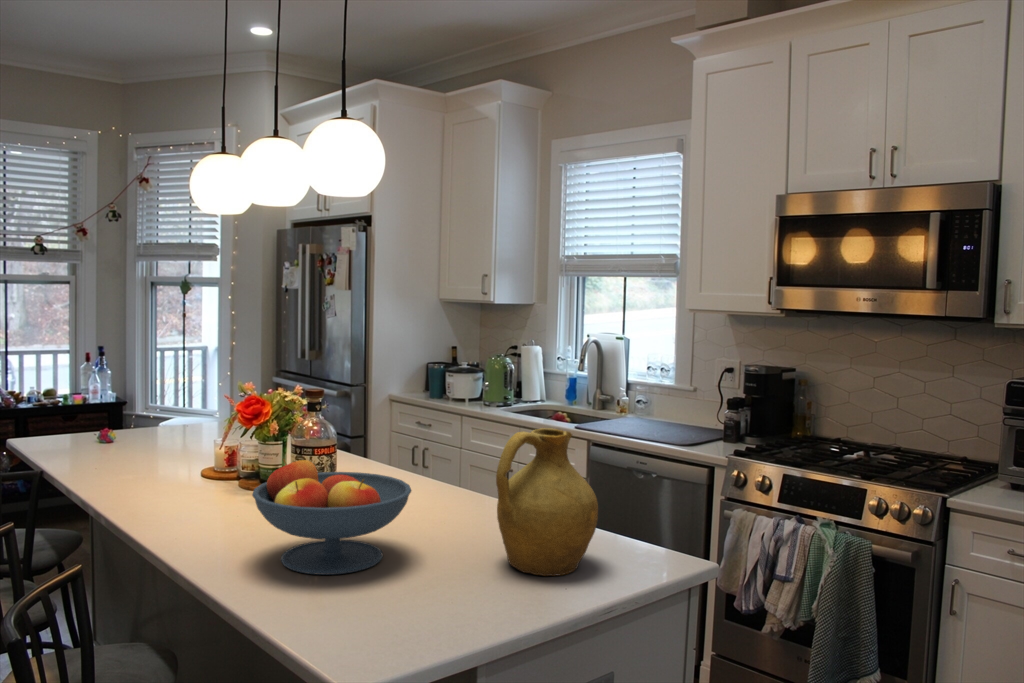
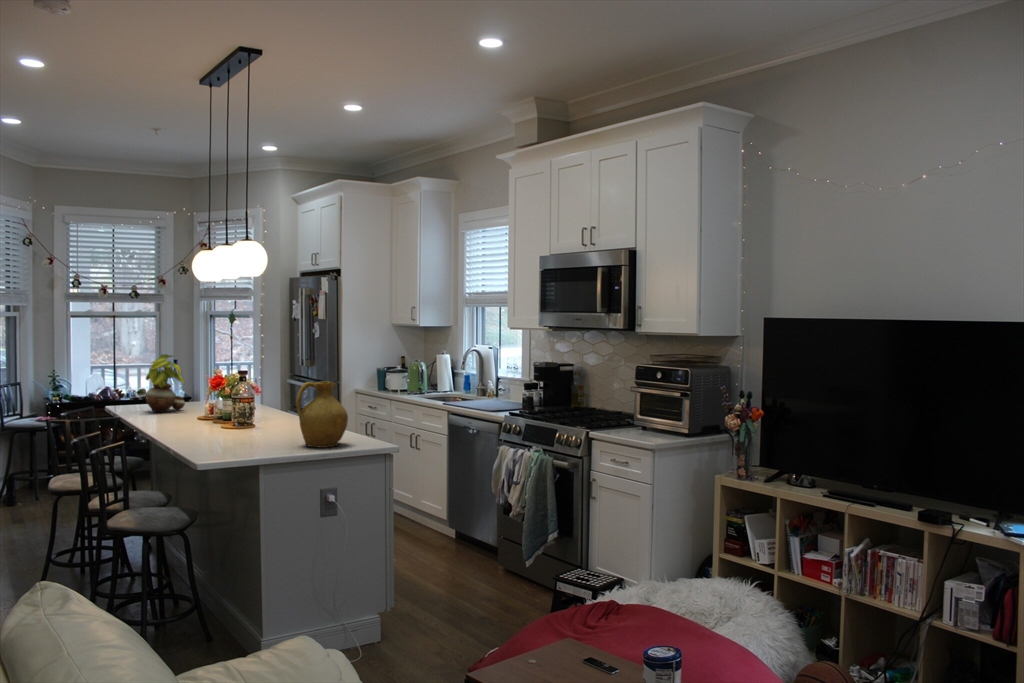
potted plant: none [90,351,166,453] -> present [146,354,185,412]
fruit bowl: present [252,459,411,575] -> none [190,397,266,446]

